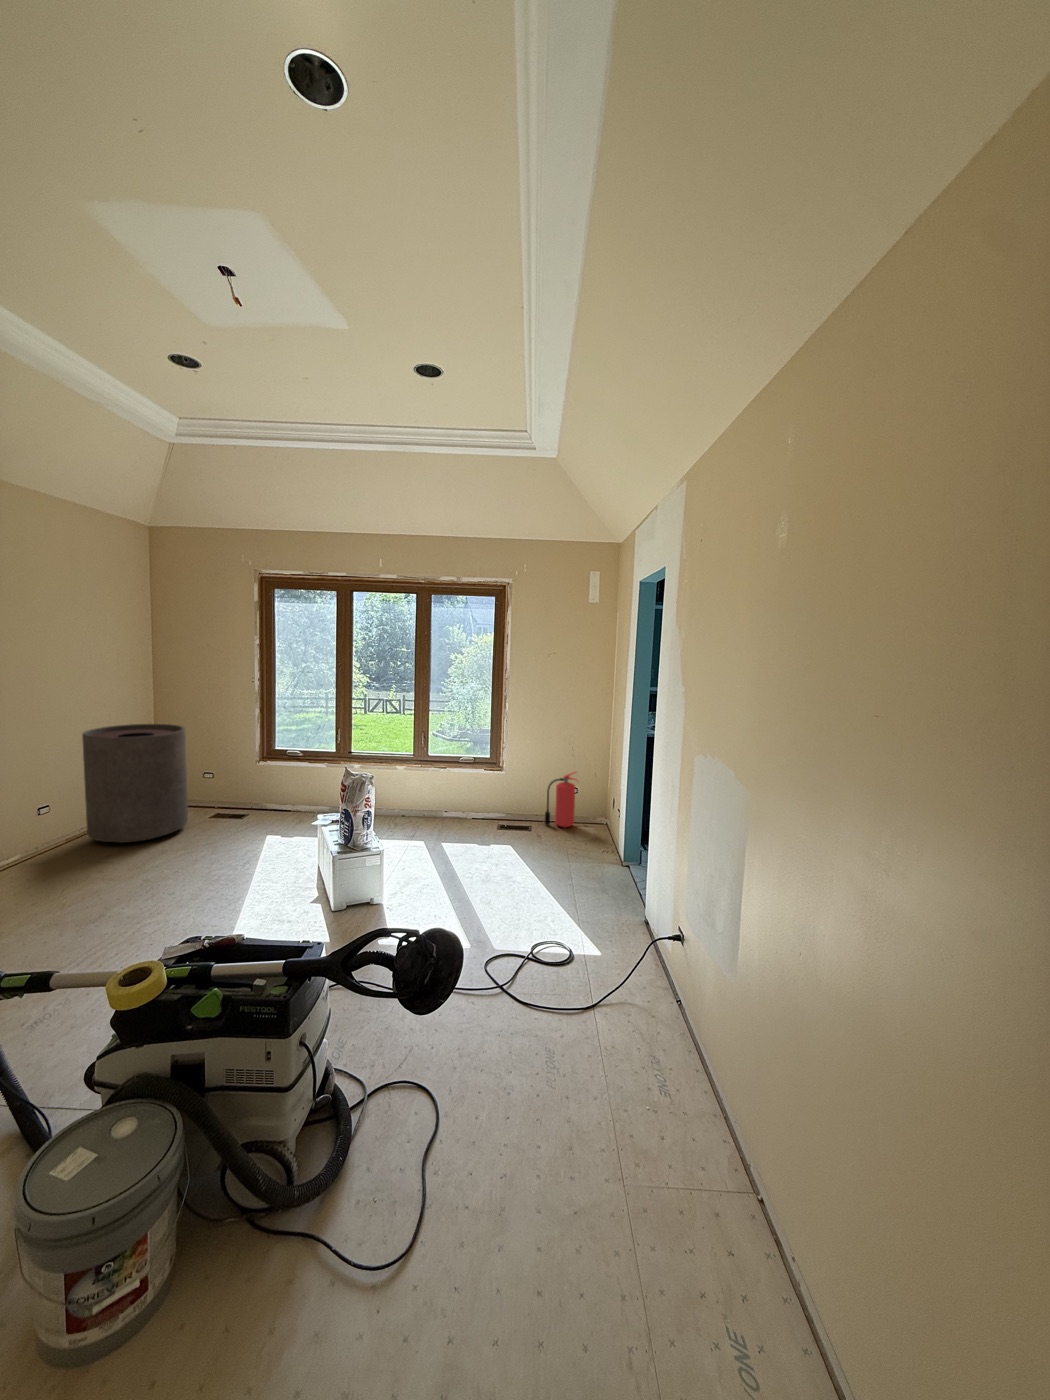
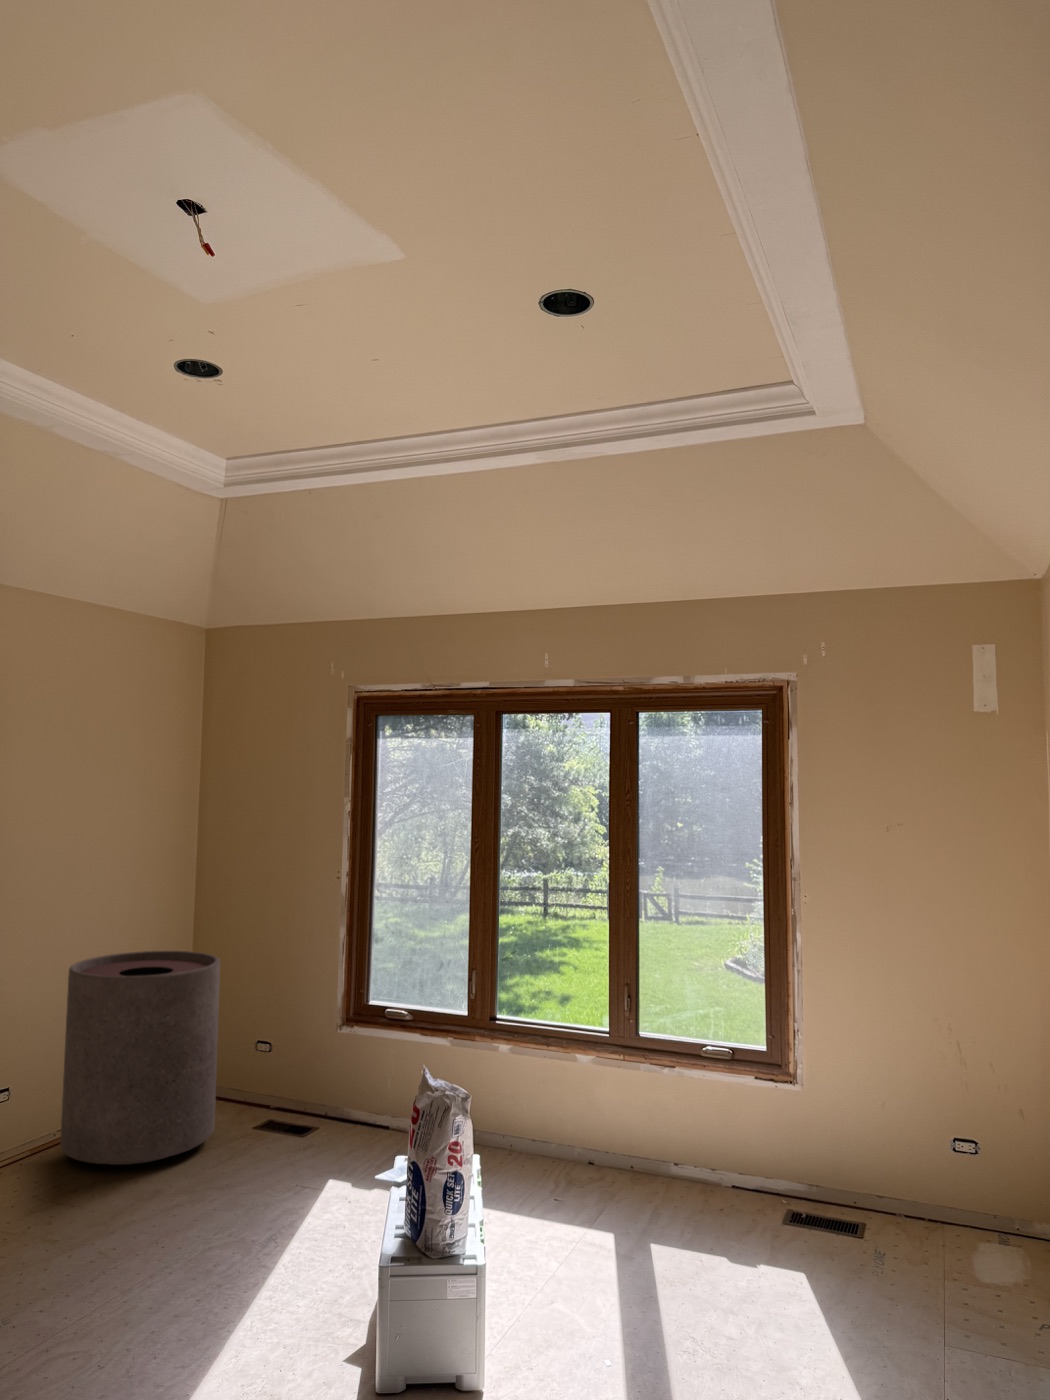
fire extinguisher: present [545,772,576,828] -> none [898,1100,978,1239]

